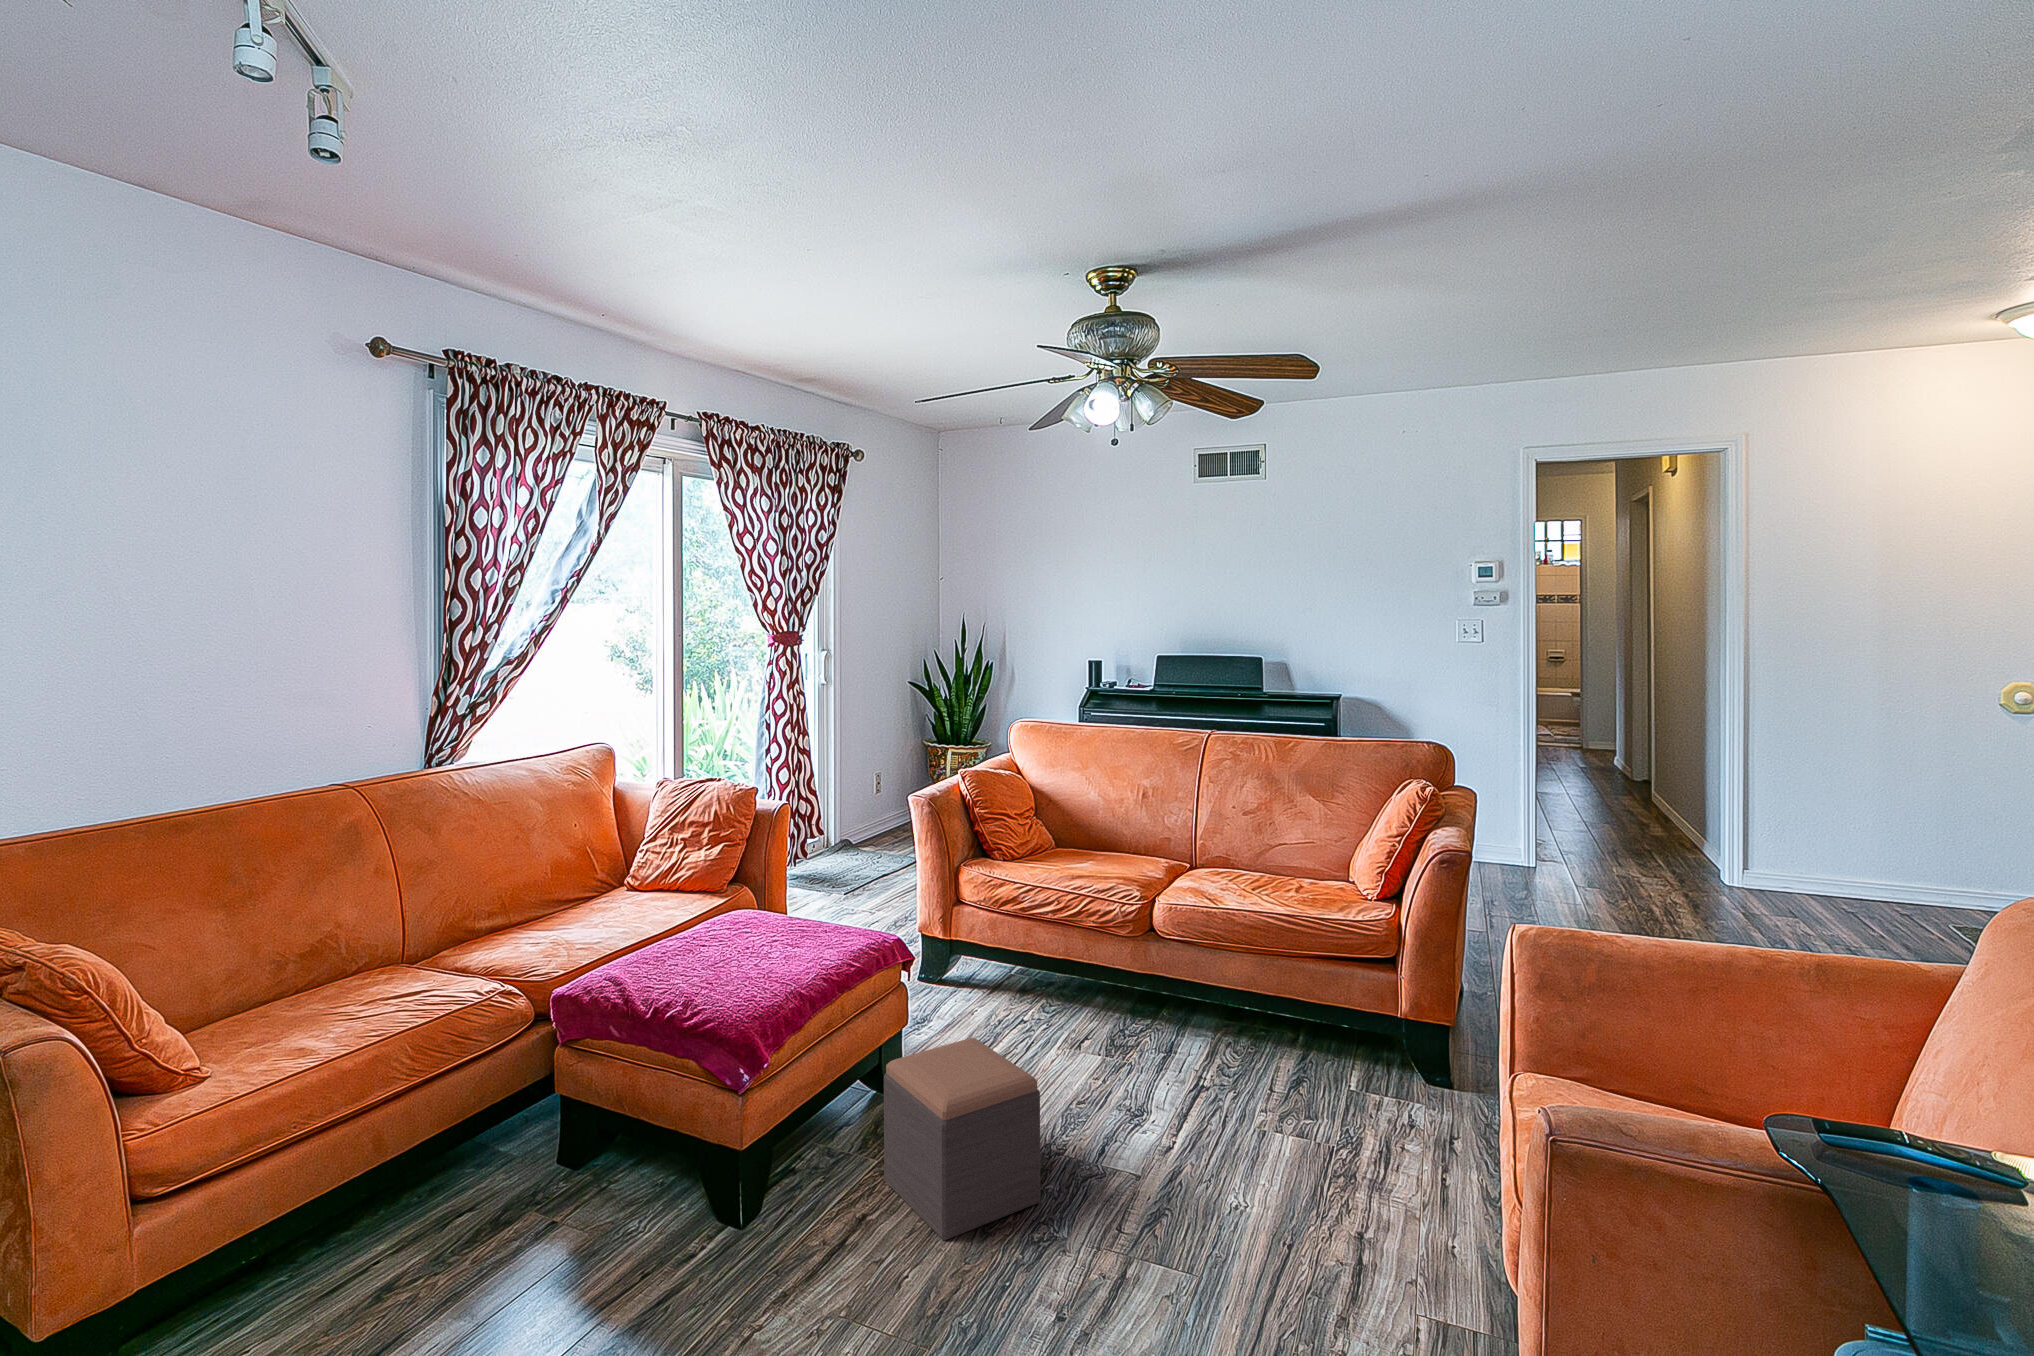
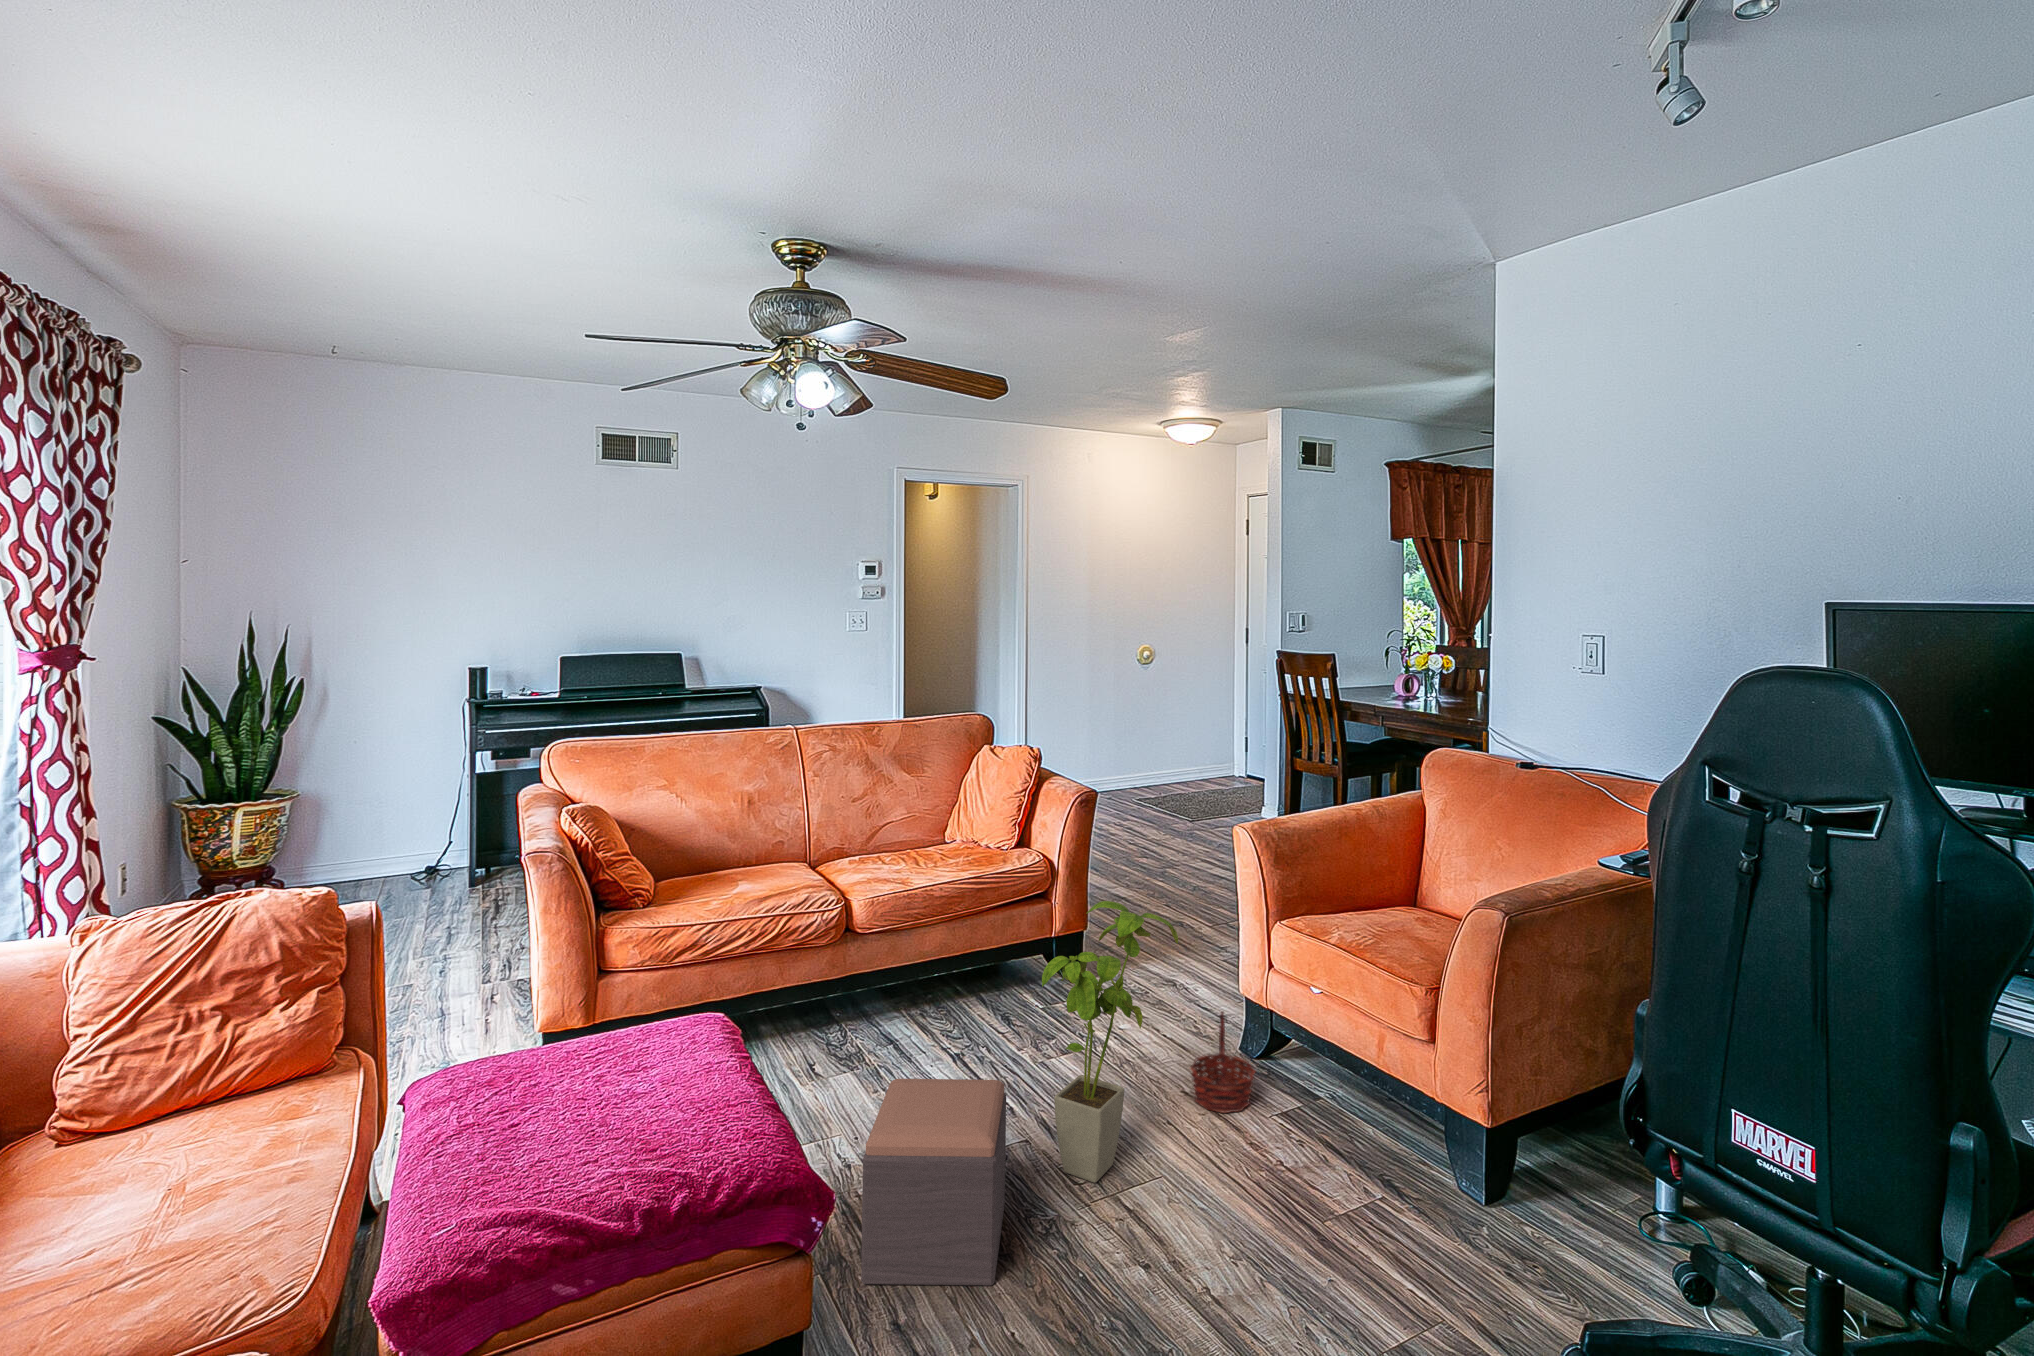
house plant: none [1082,938,1234,1241] -> present [1042,901,1178,1183]
basket: none [1345,1154,1444,1297] -> present [1190,1012,1255,1113]

